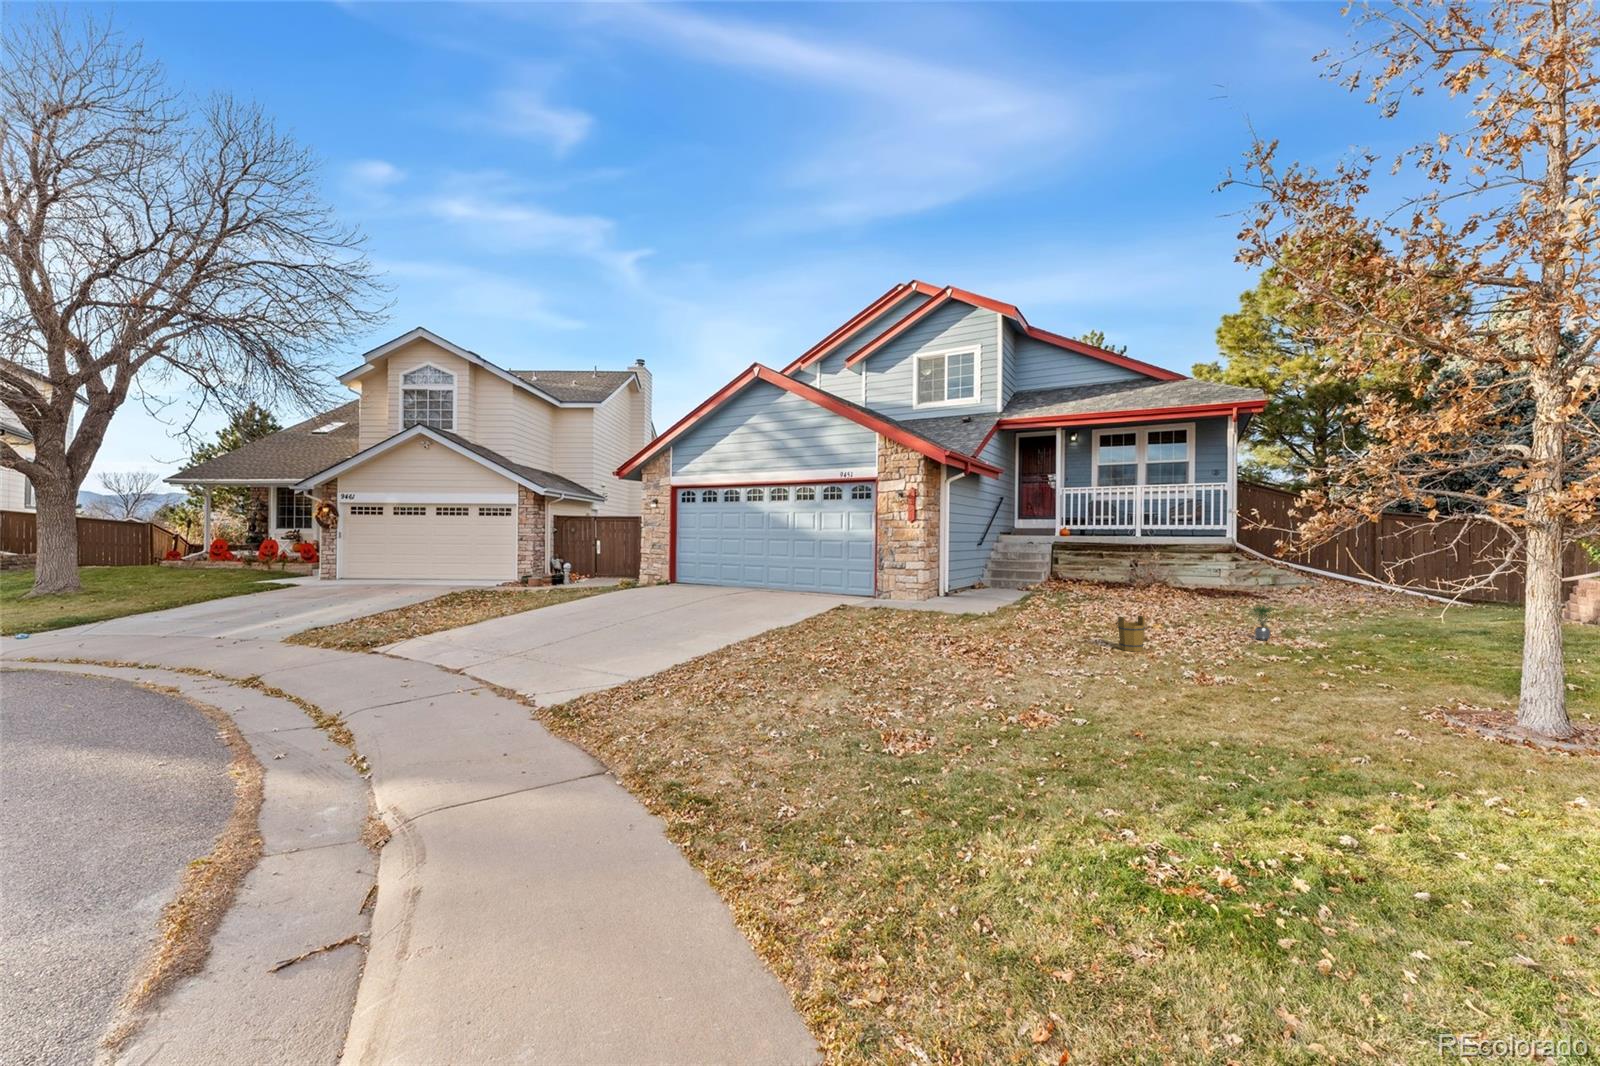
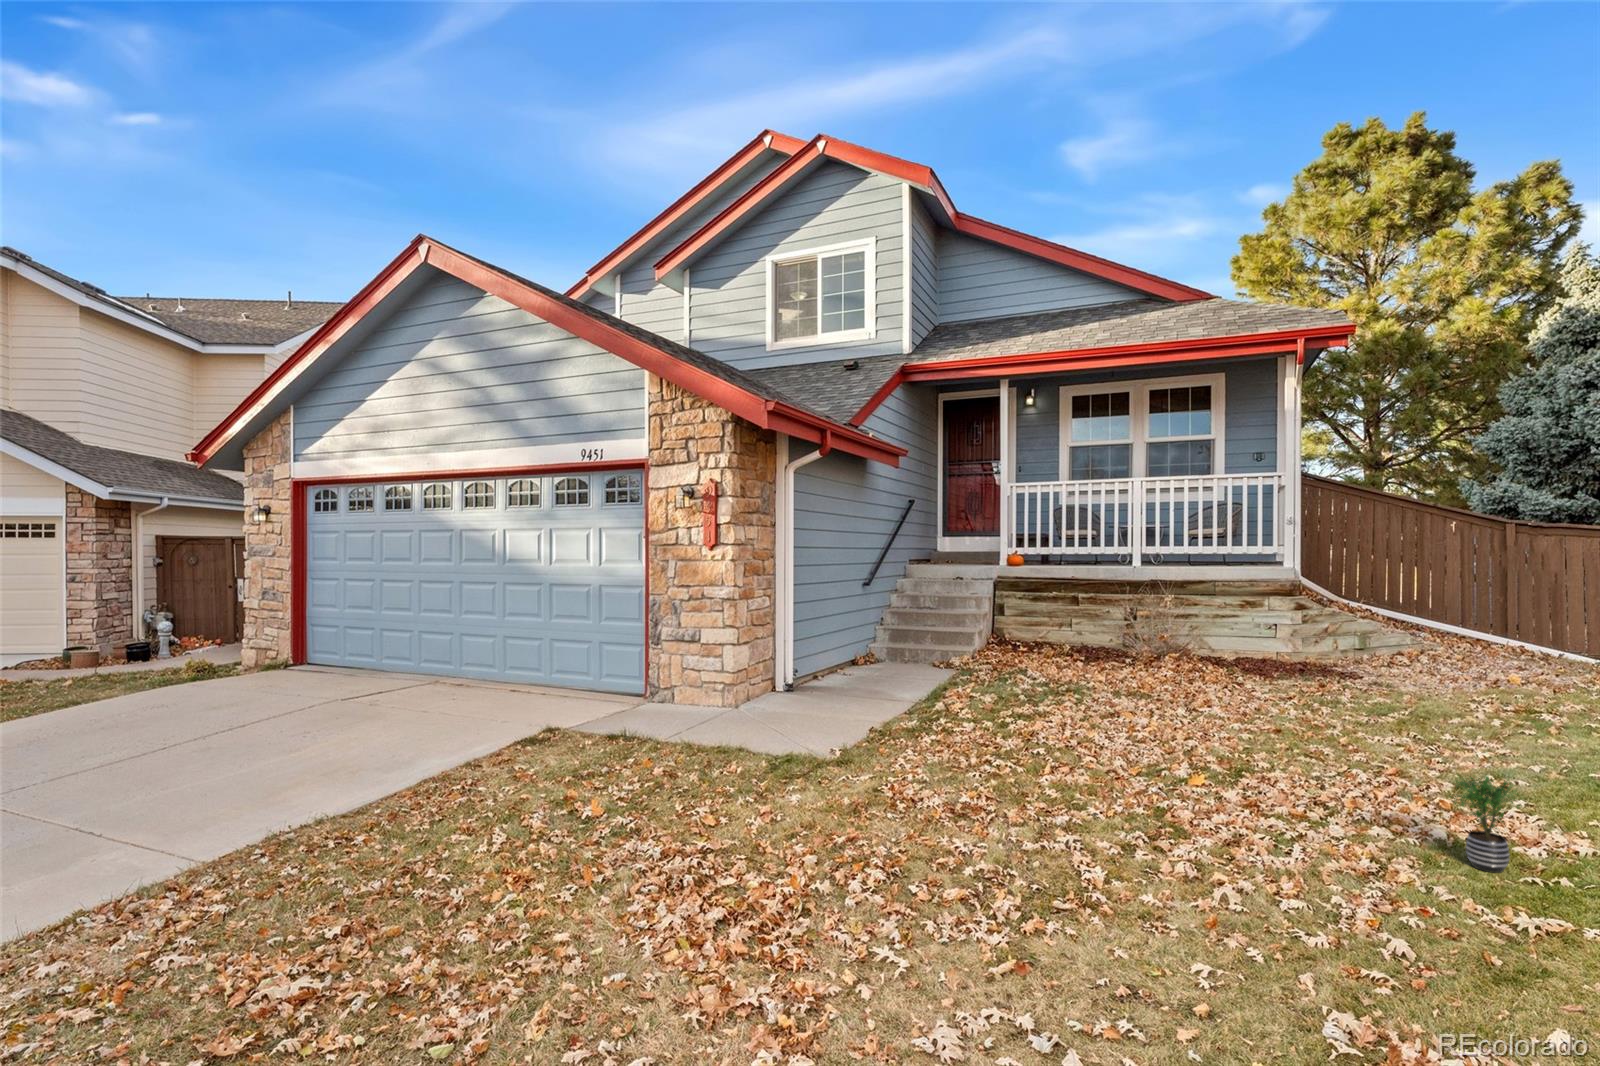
bucket: present [1116,616,1145,652] -> none [1125,835,1207,953]

